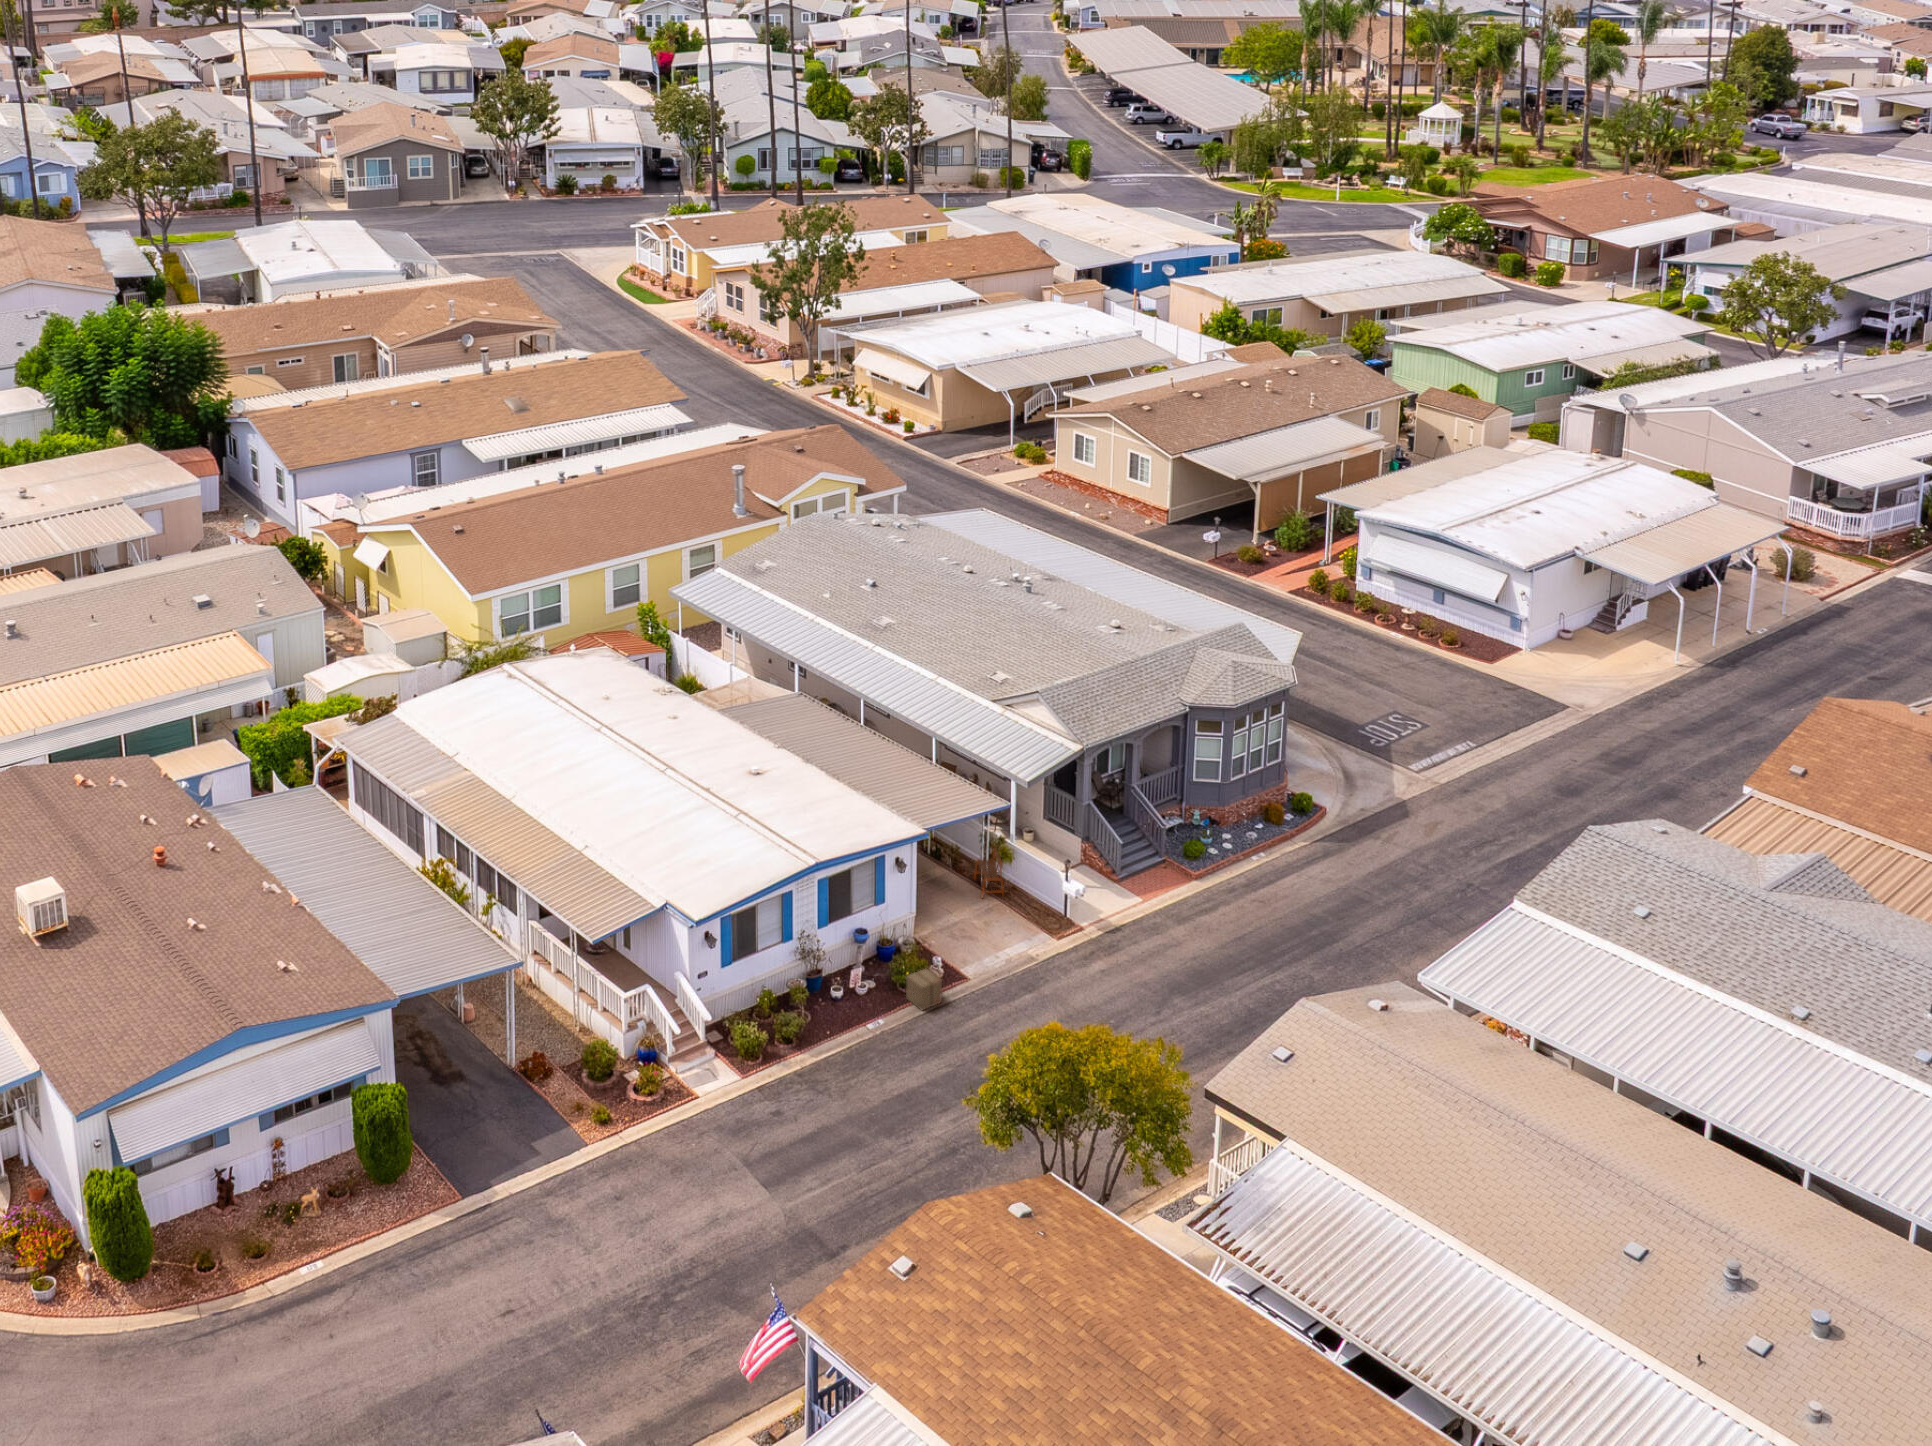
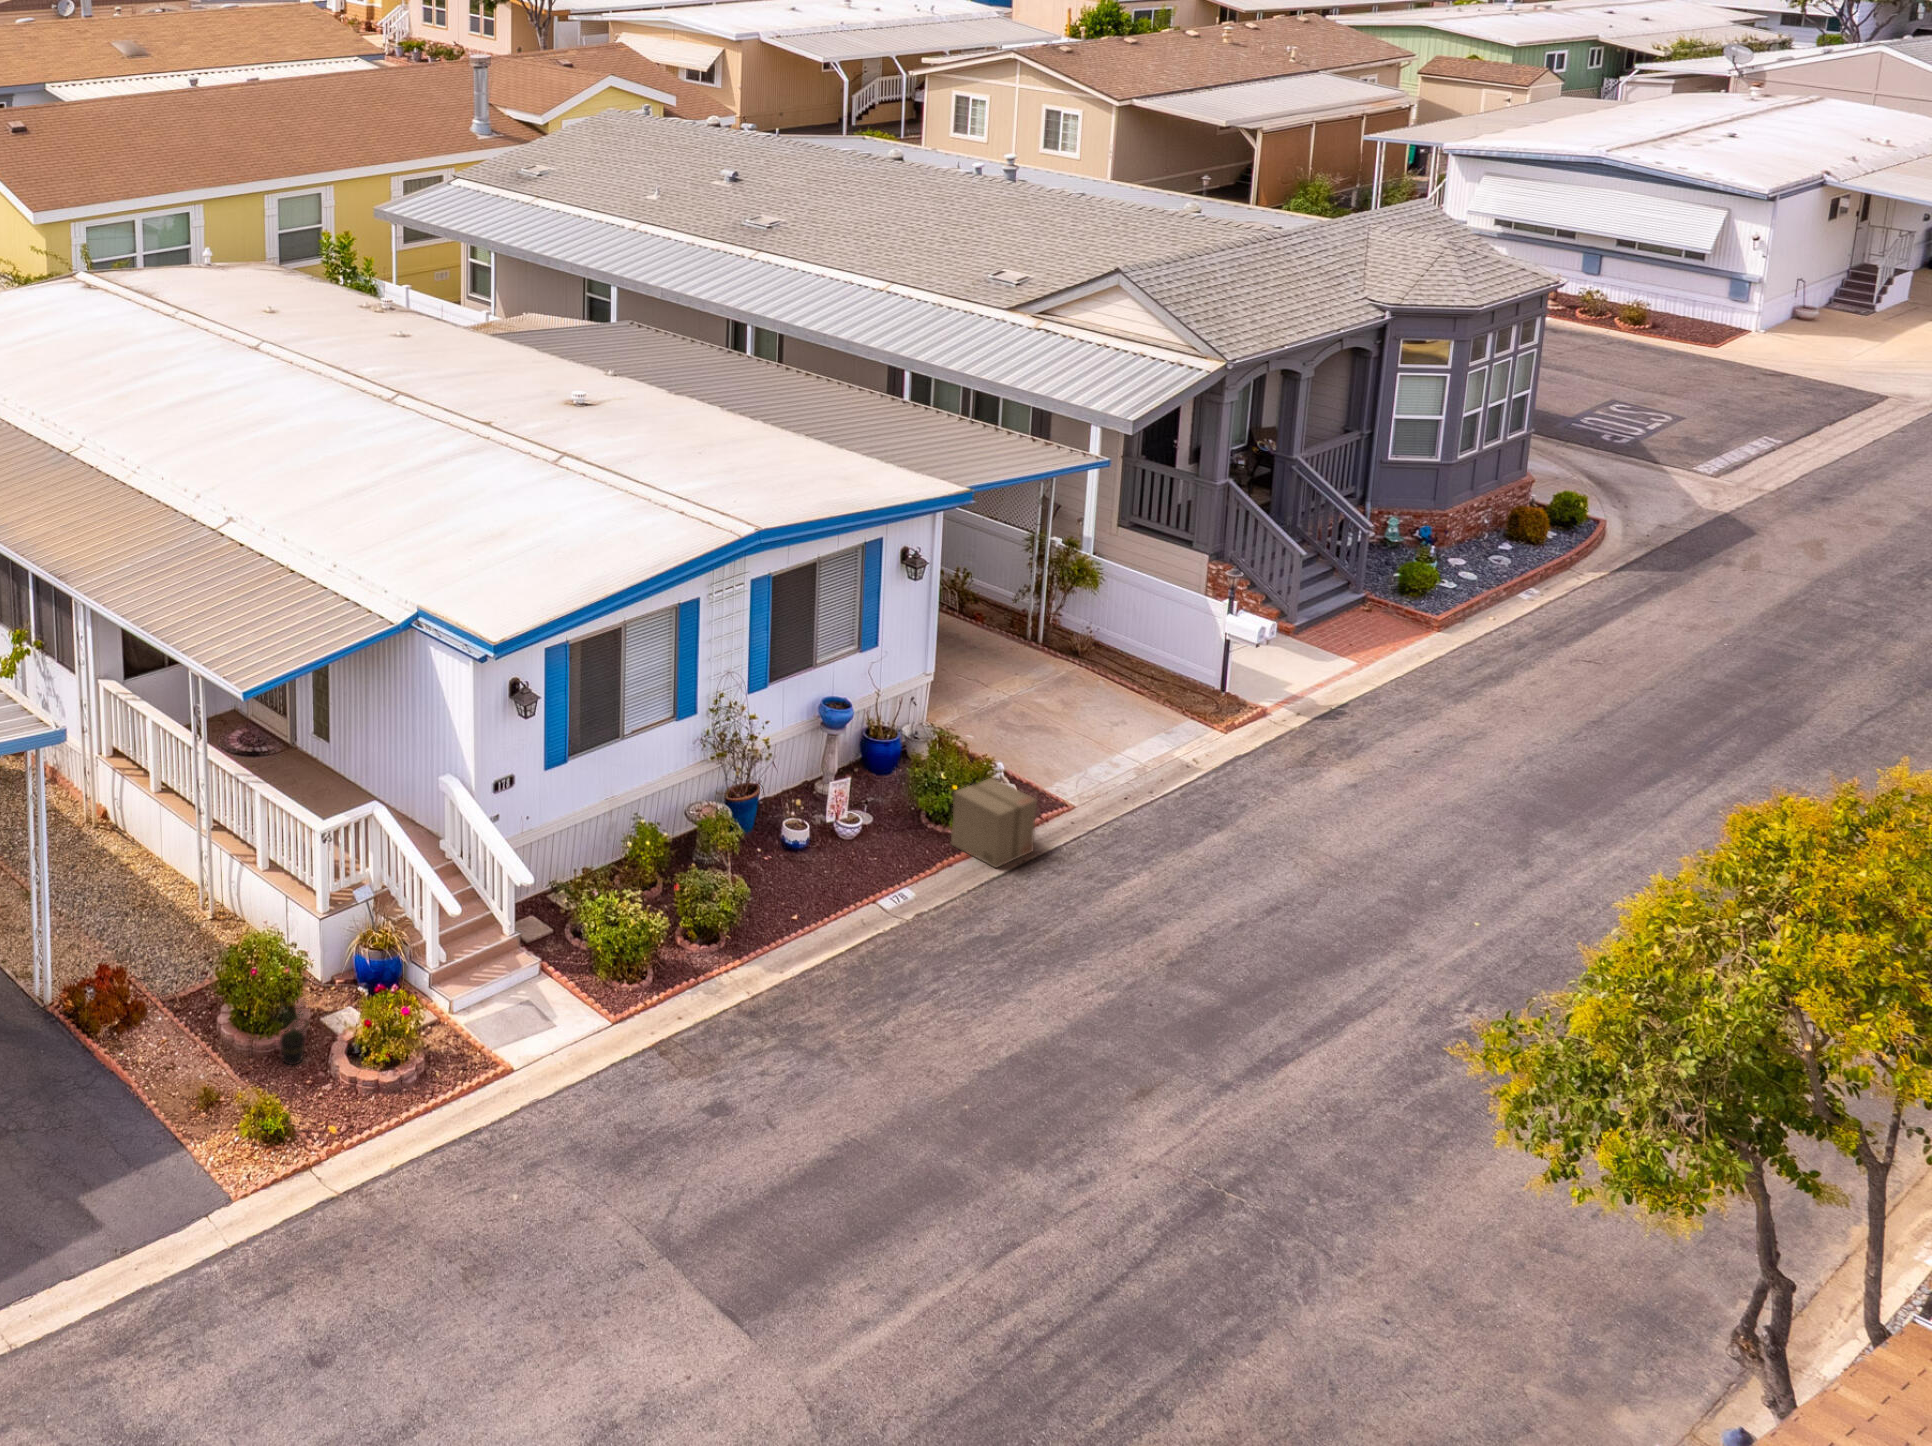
bench: present [974,847,1004,897] -> none [999,564,1077,663]
potted plant: none [602,1064,619,1094] -> present [274,997,305,1065]

